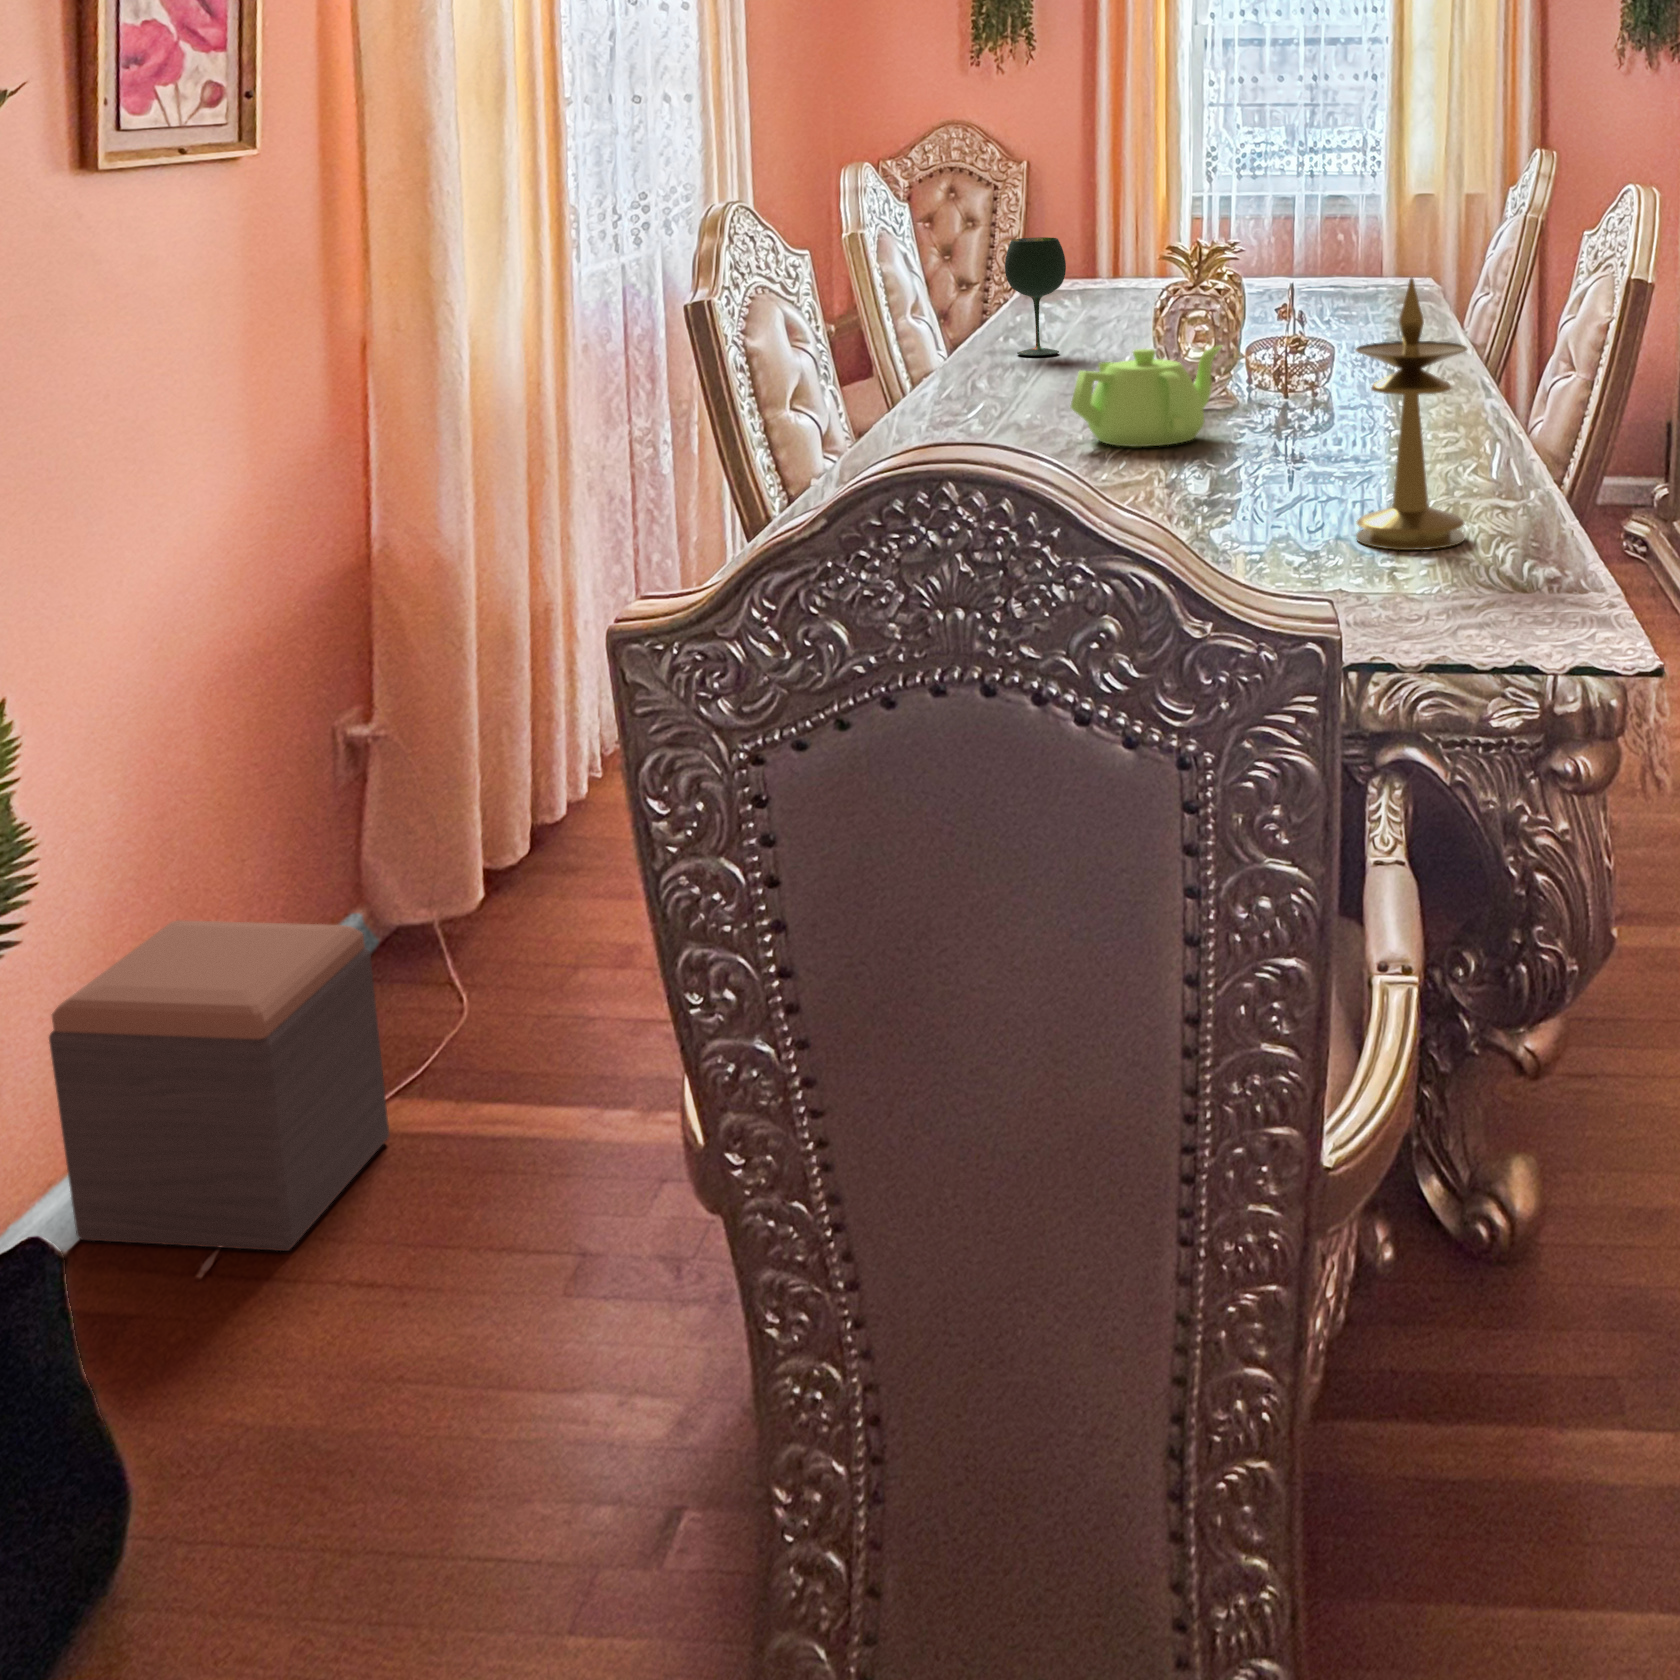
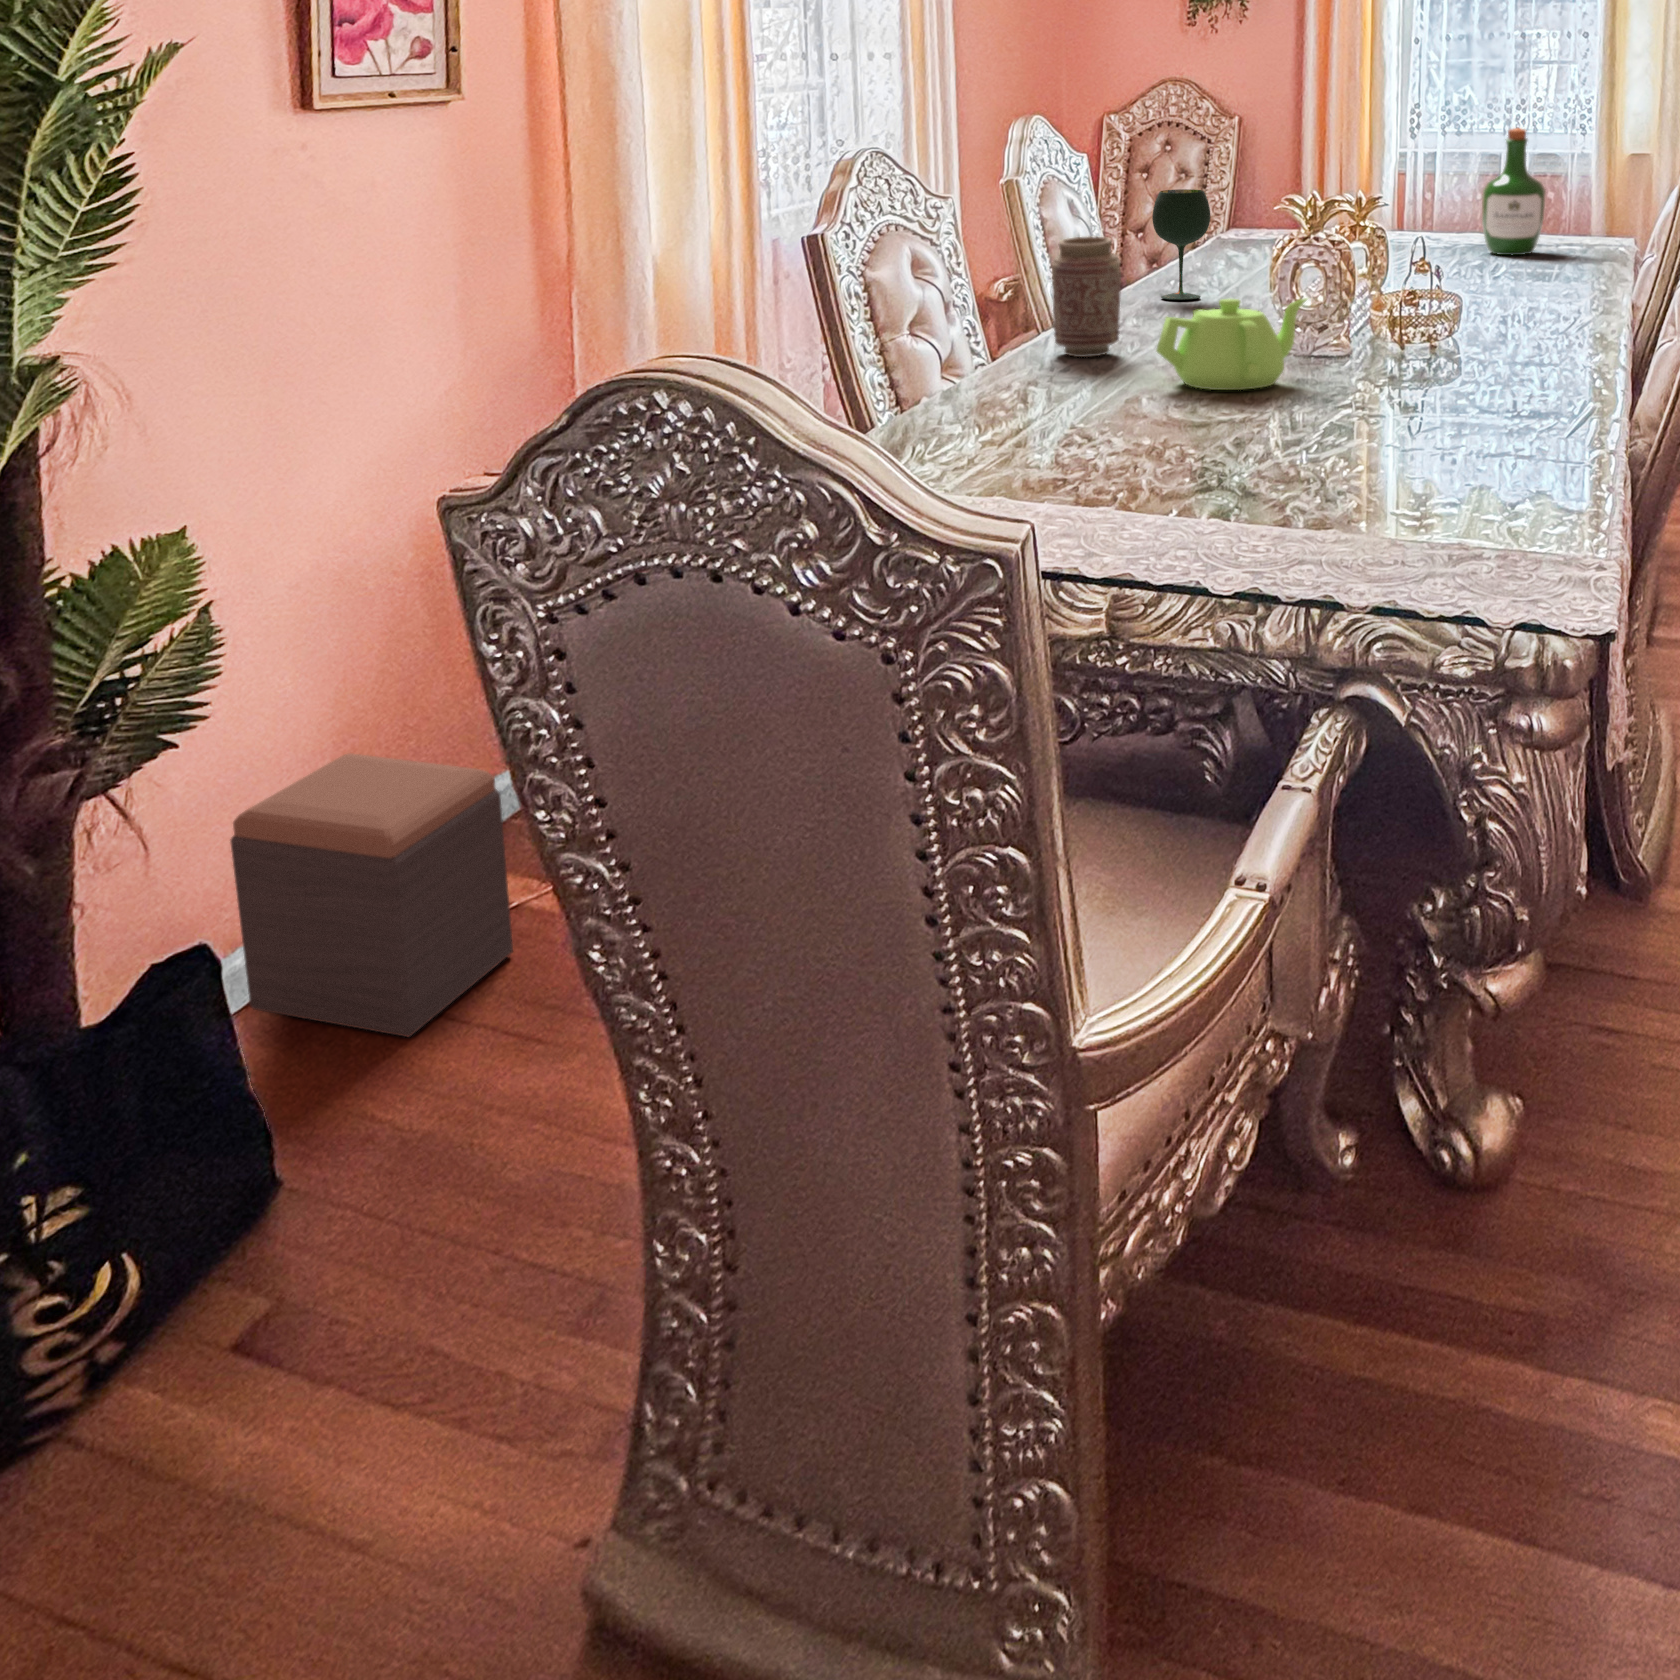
wine bottle: none [1316,167,1379,299] -> present [1482,128,1546,255]
candlestick: present [1356,278,1467,550] -> none [1365,242,1479,501]
vase: none [934,288,1010,419] -> present [1052,237,1121,357]

